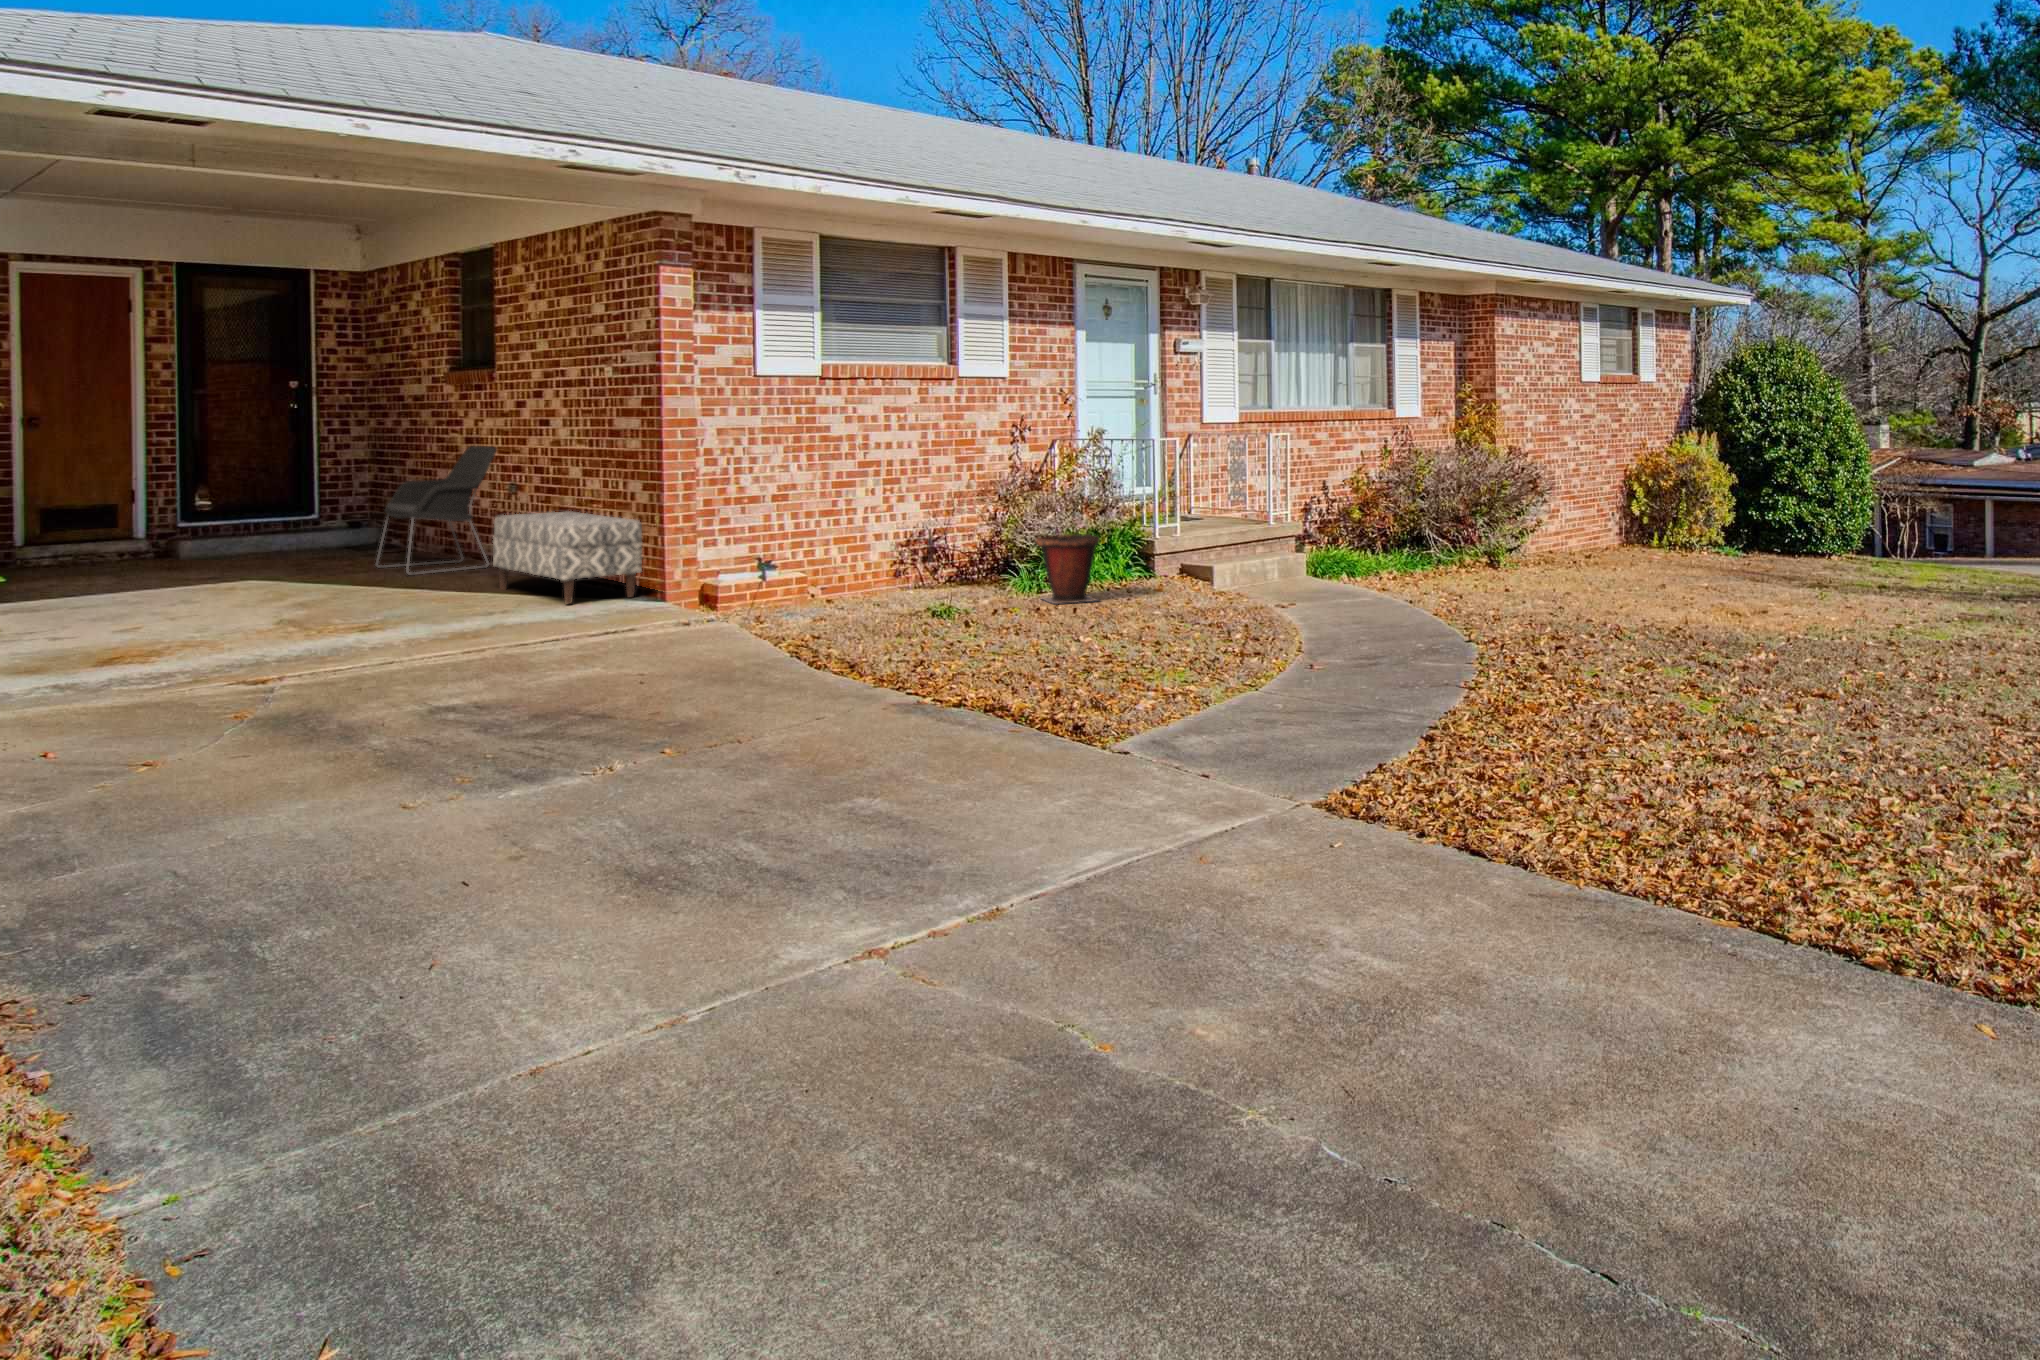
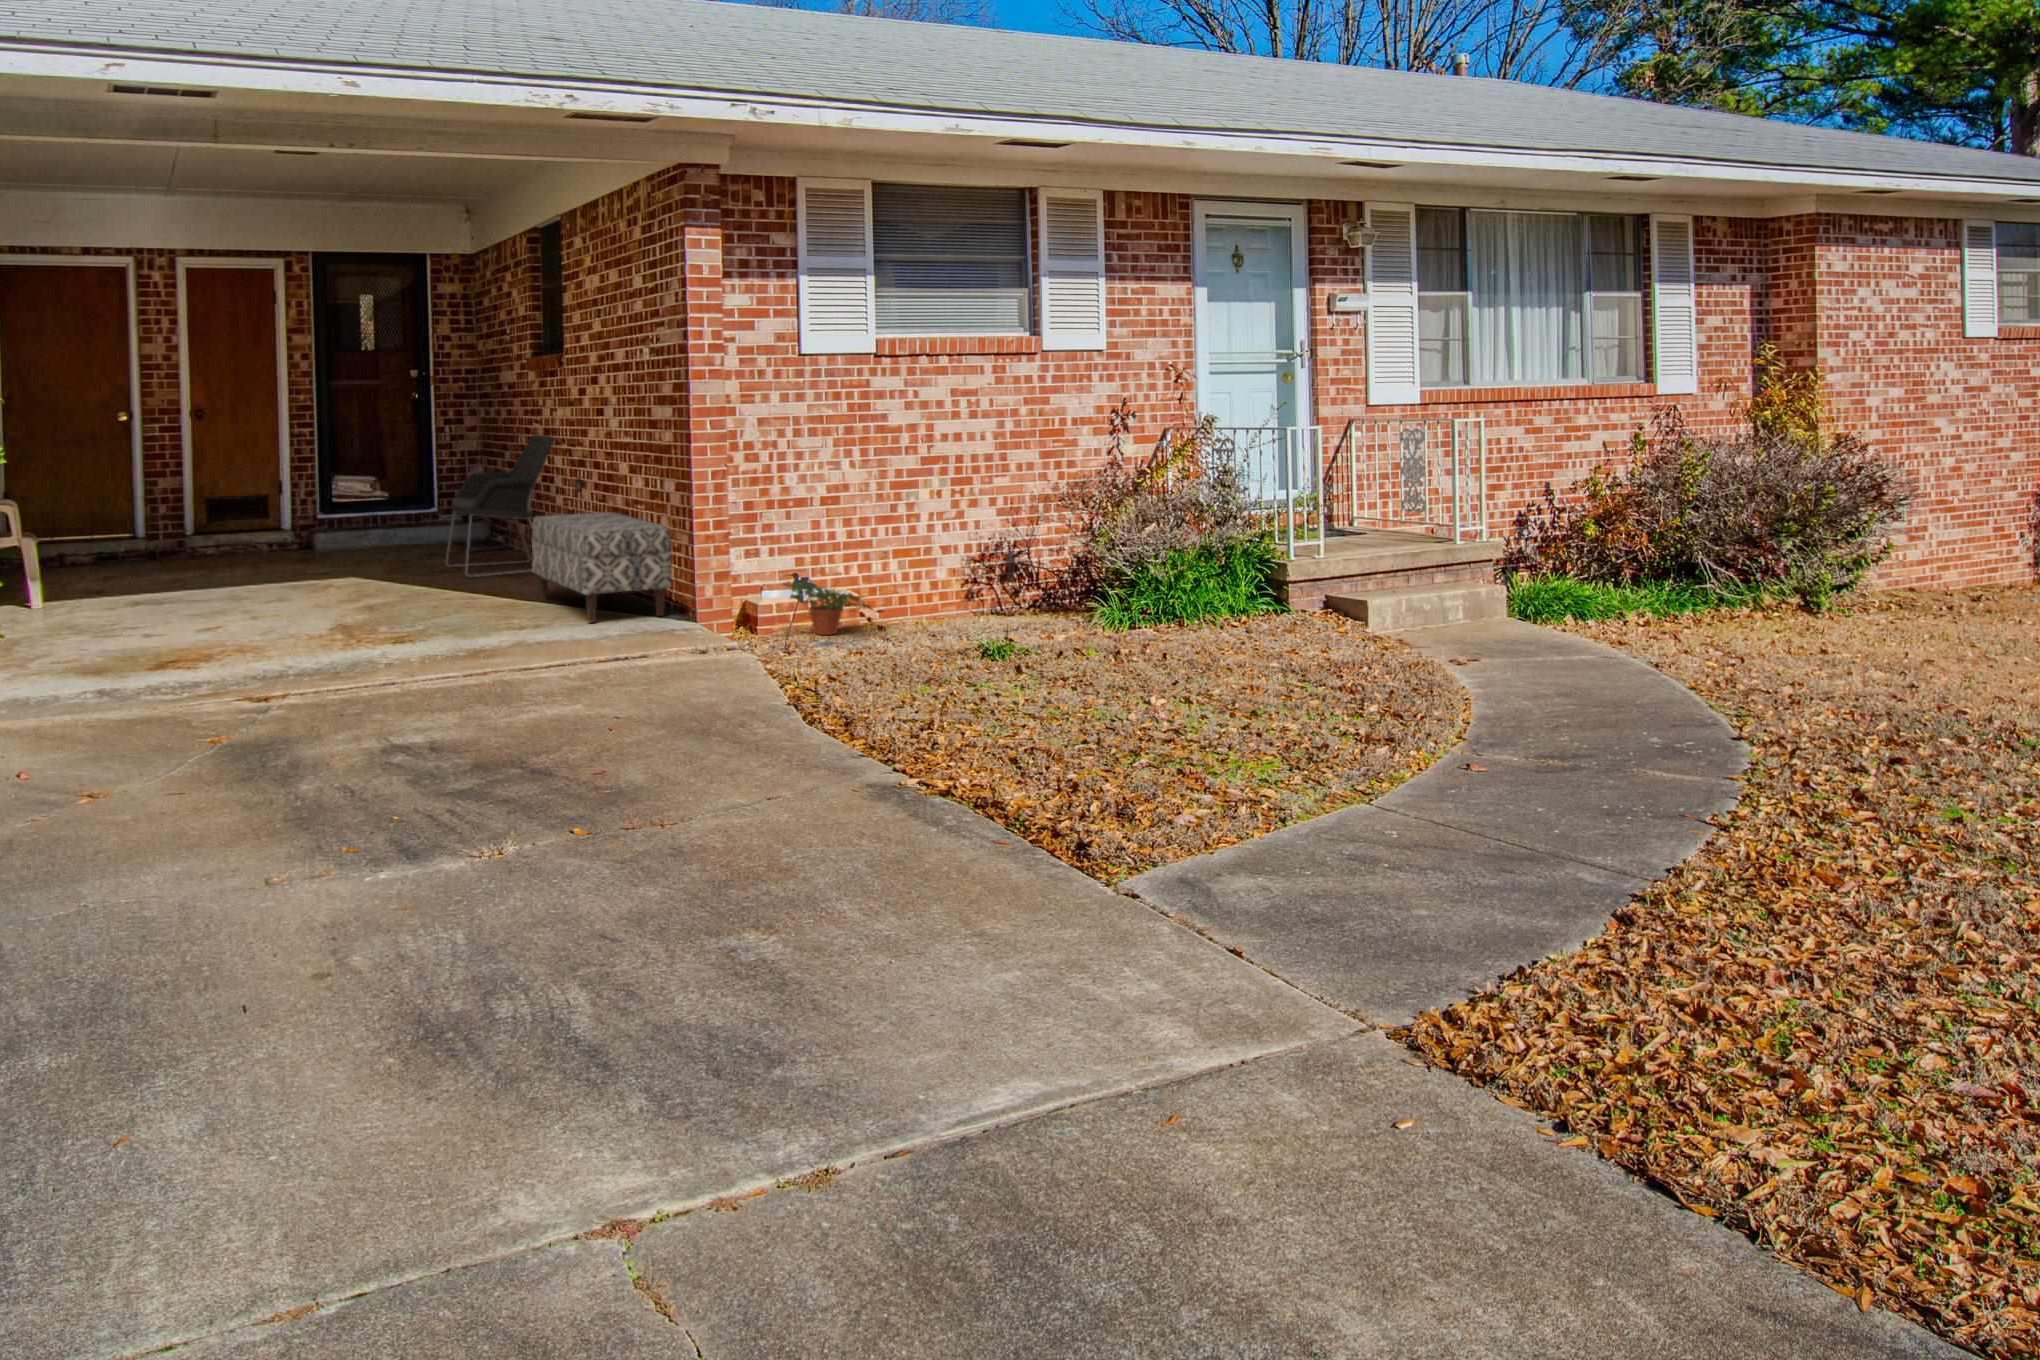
trash can: present [1036,534,1100,604] -> none [1139,550,1224,642]
potted plant: none [744,562,826,607] -> present [783,582,871,635]

